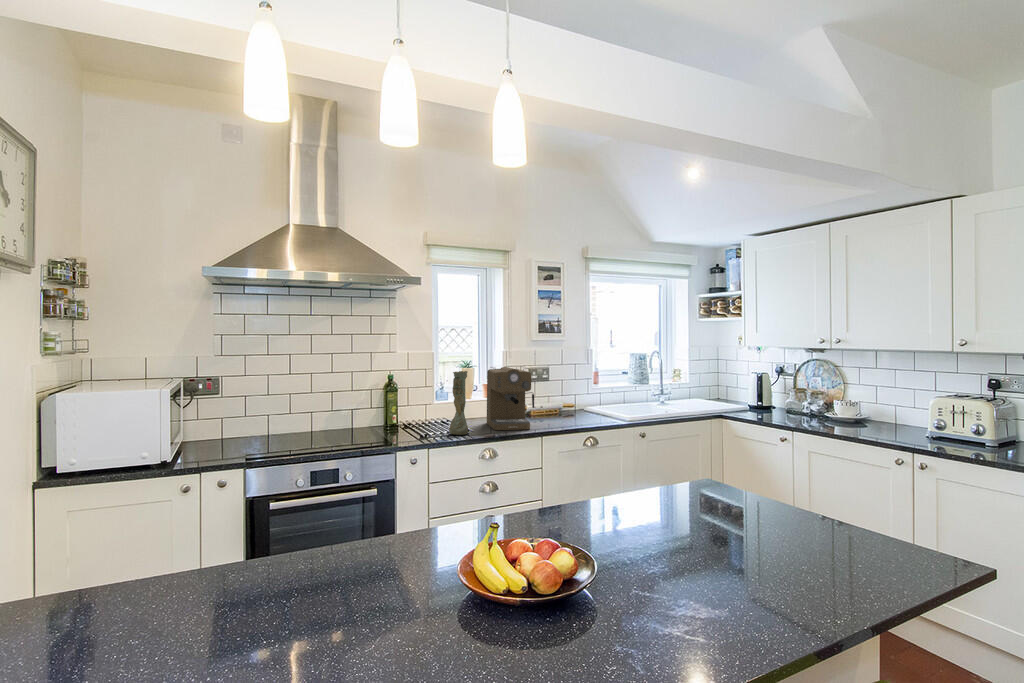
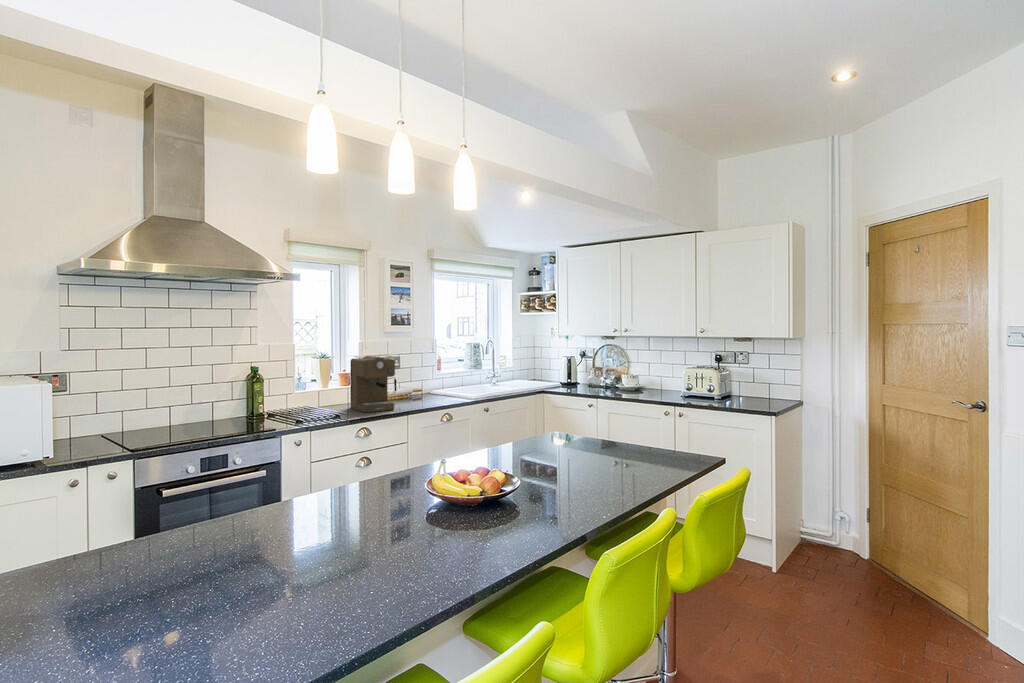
vase: present [449,371,468,435] -> none [323,360,341,417]

